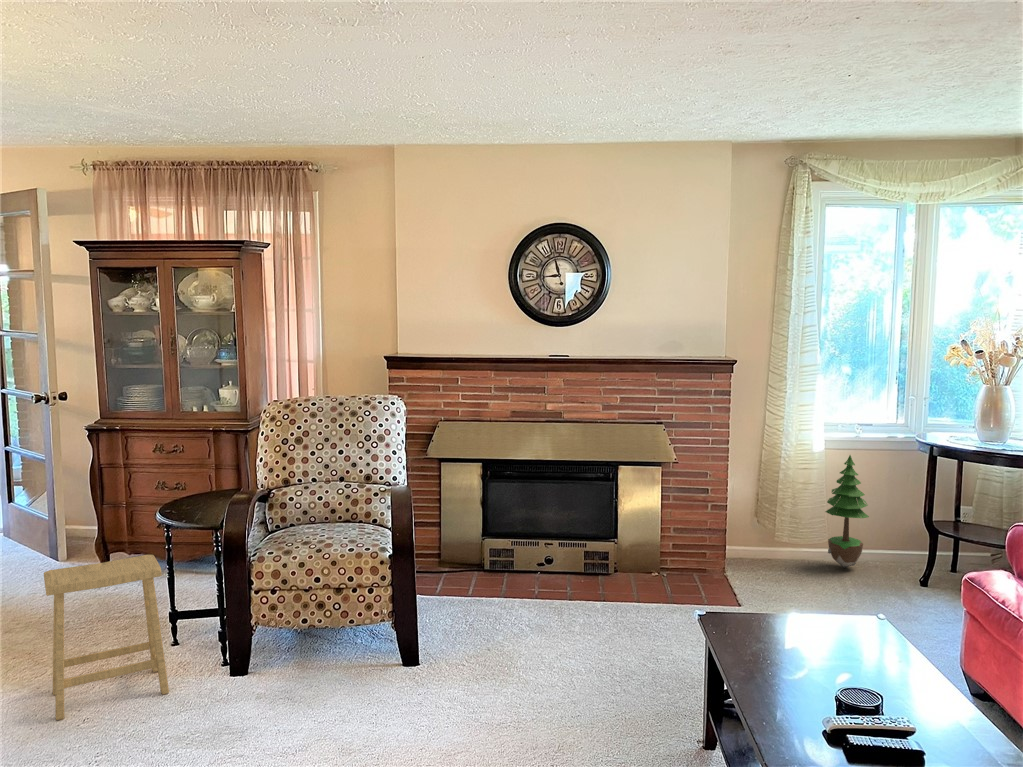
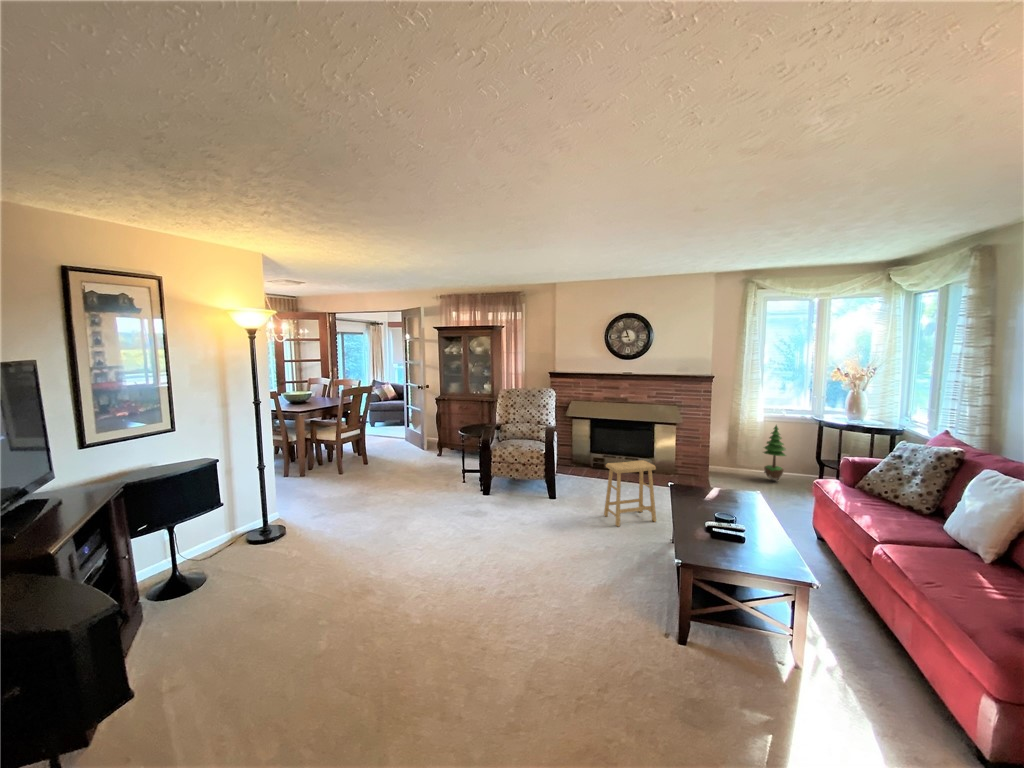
footstool: present [44,555,169,720] -> present [604,460,656,527]

